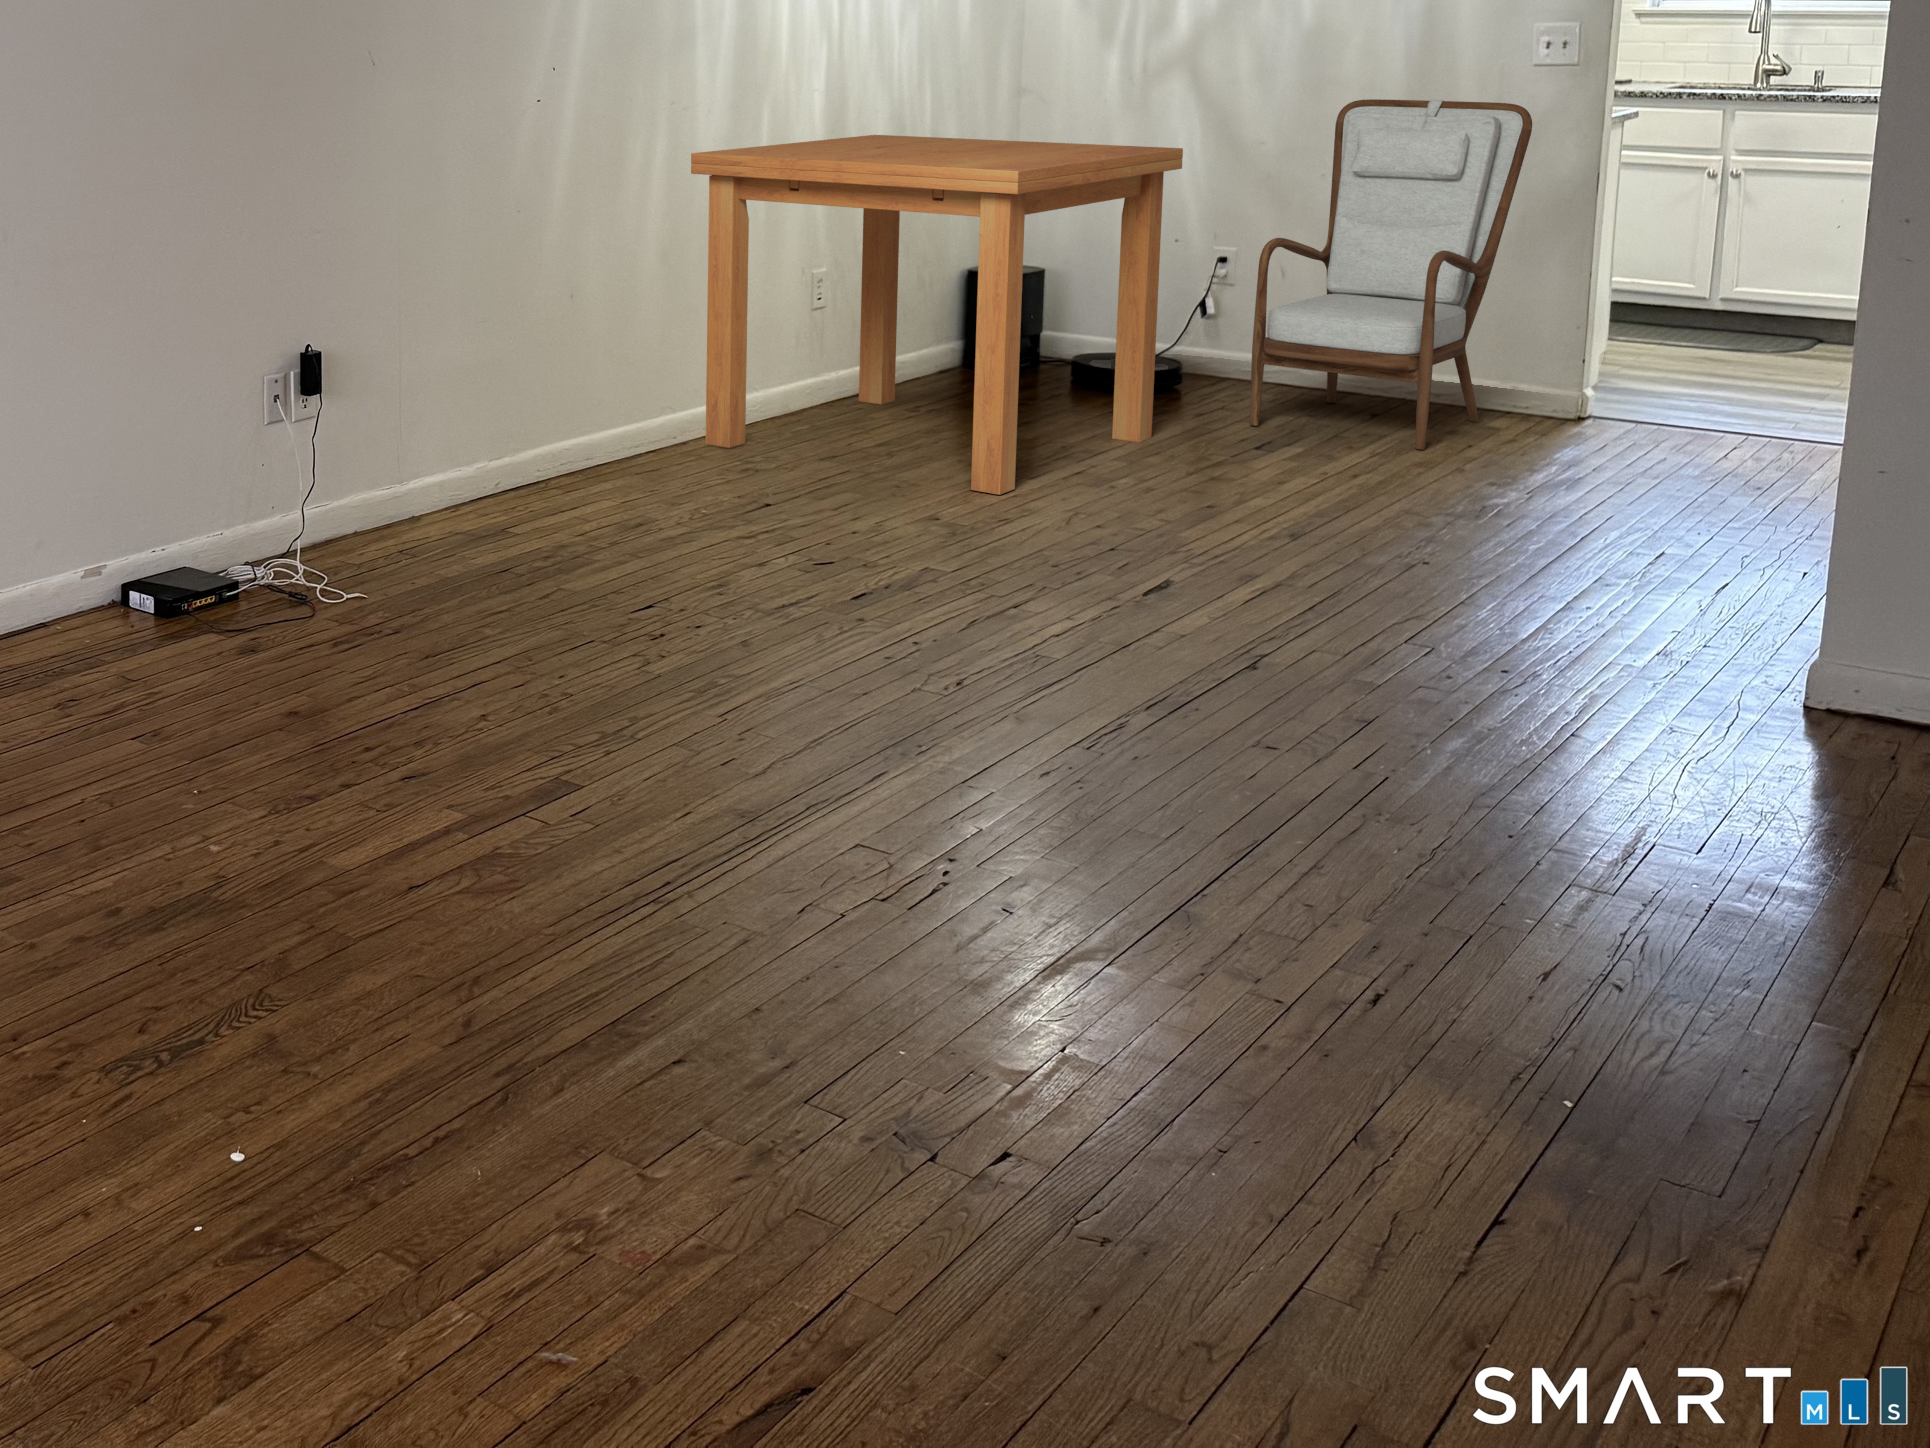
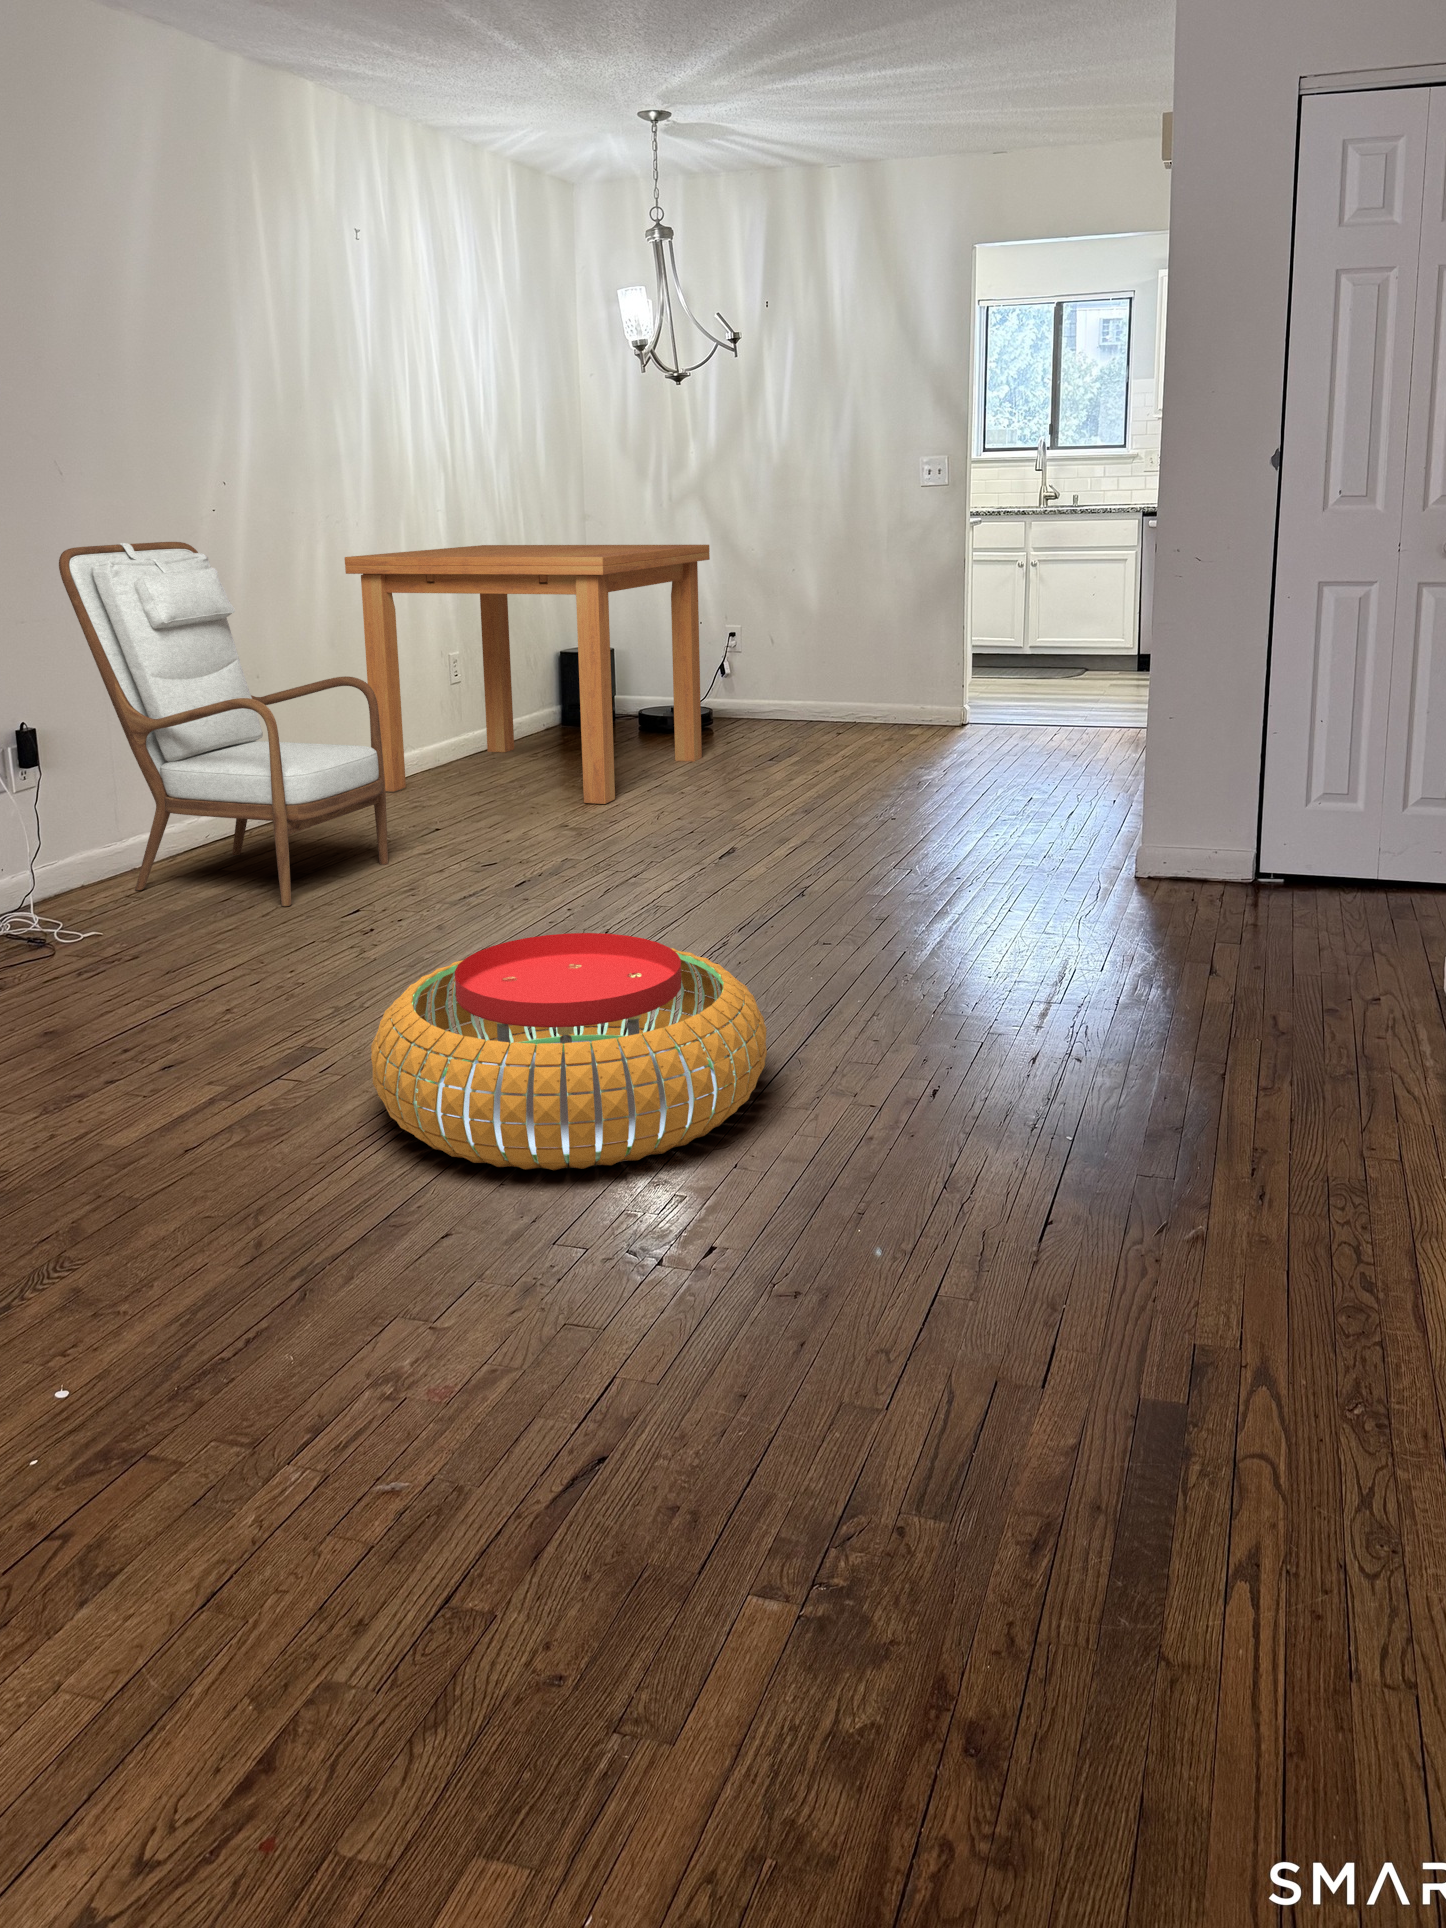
armchair: present [1250,99,1532,450] -> present [59,542,388,906]
pouf: none [623,695,1134,1013] -> present [371,933,767,1170]

